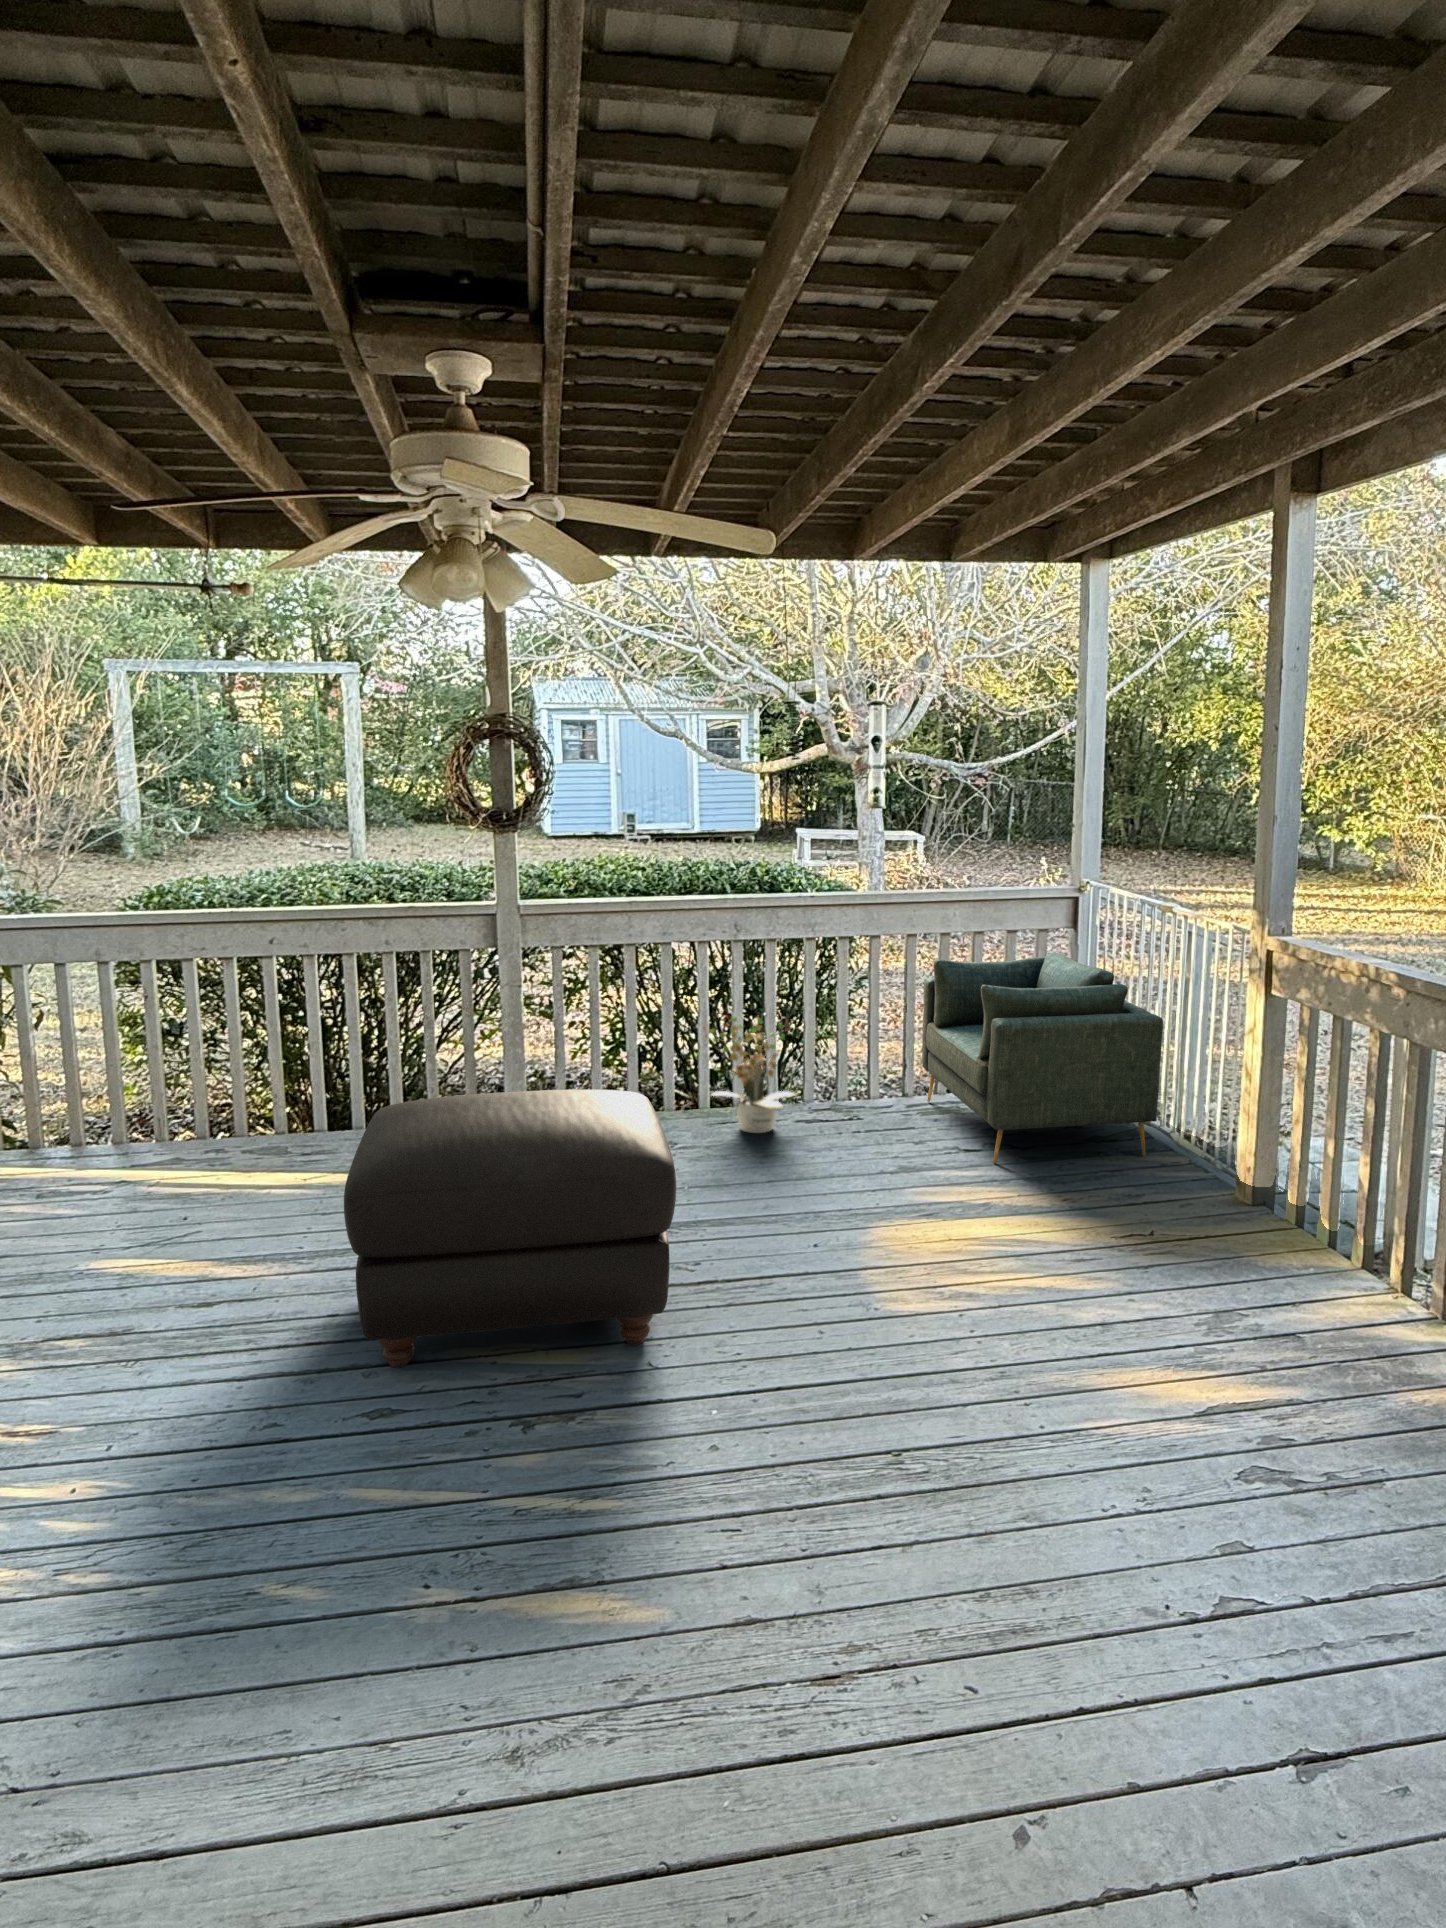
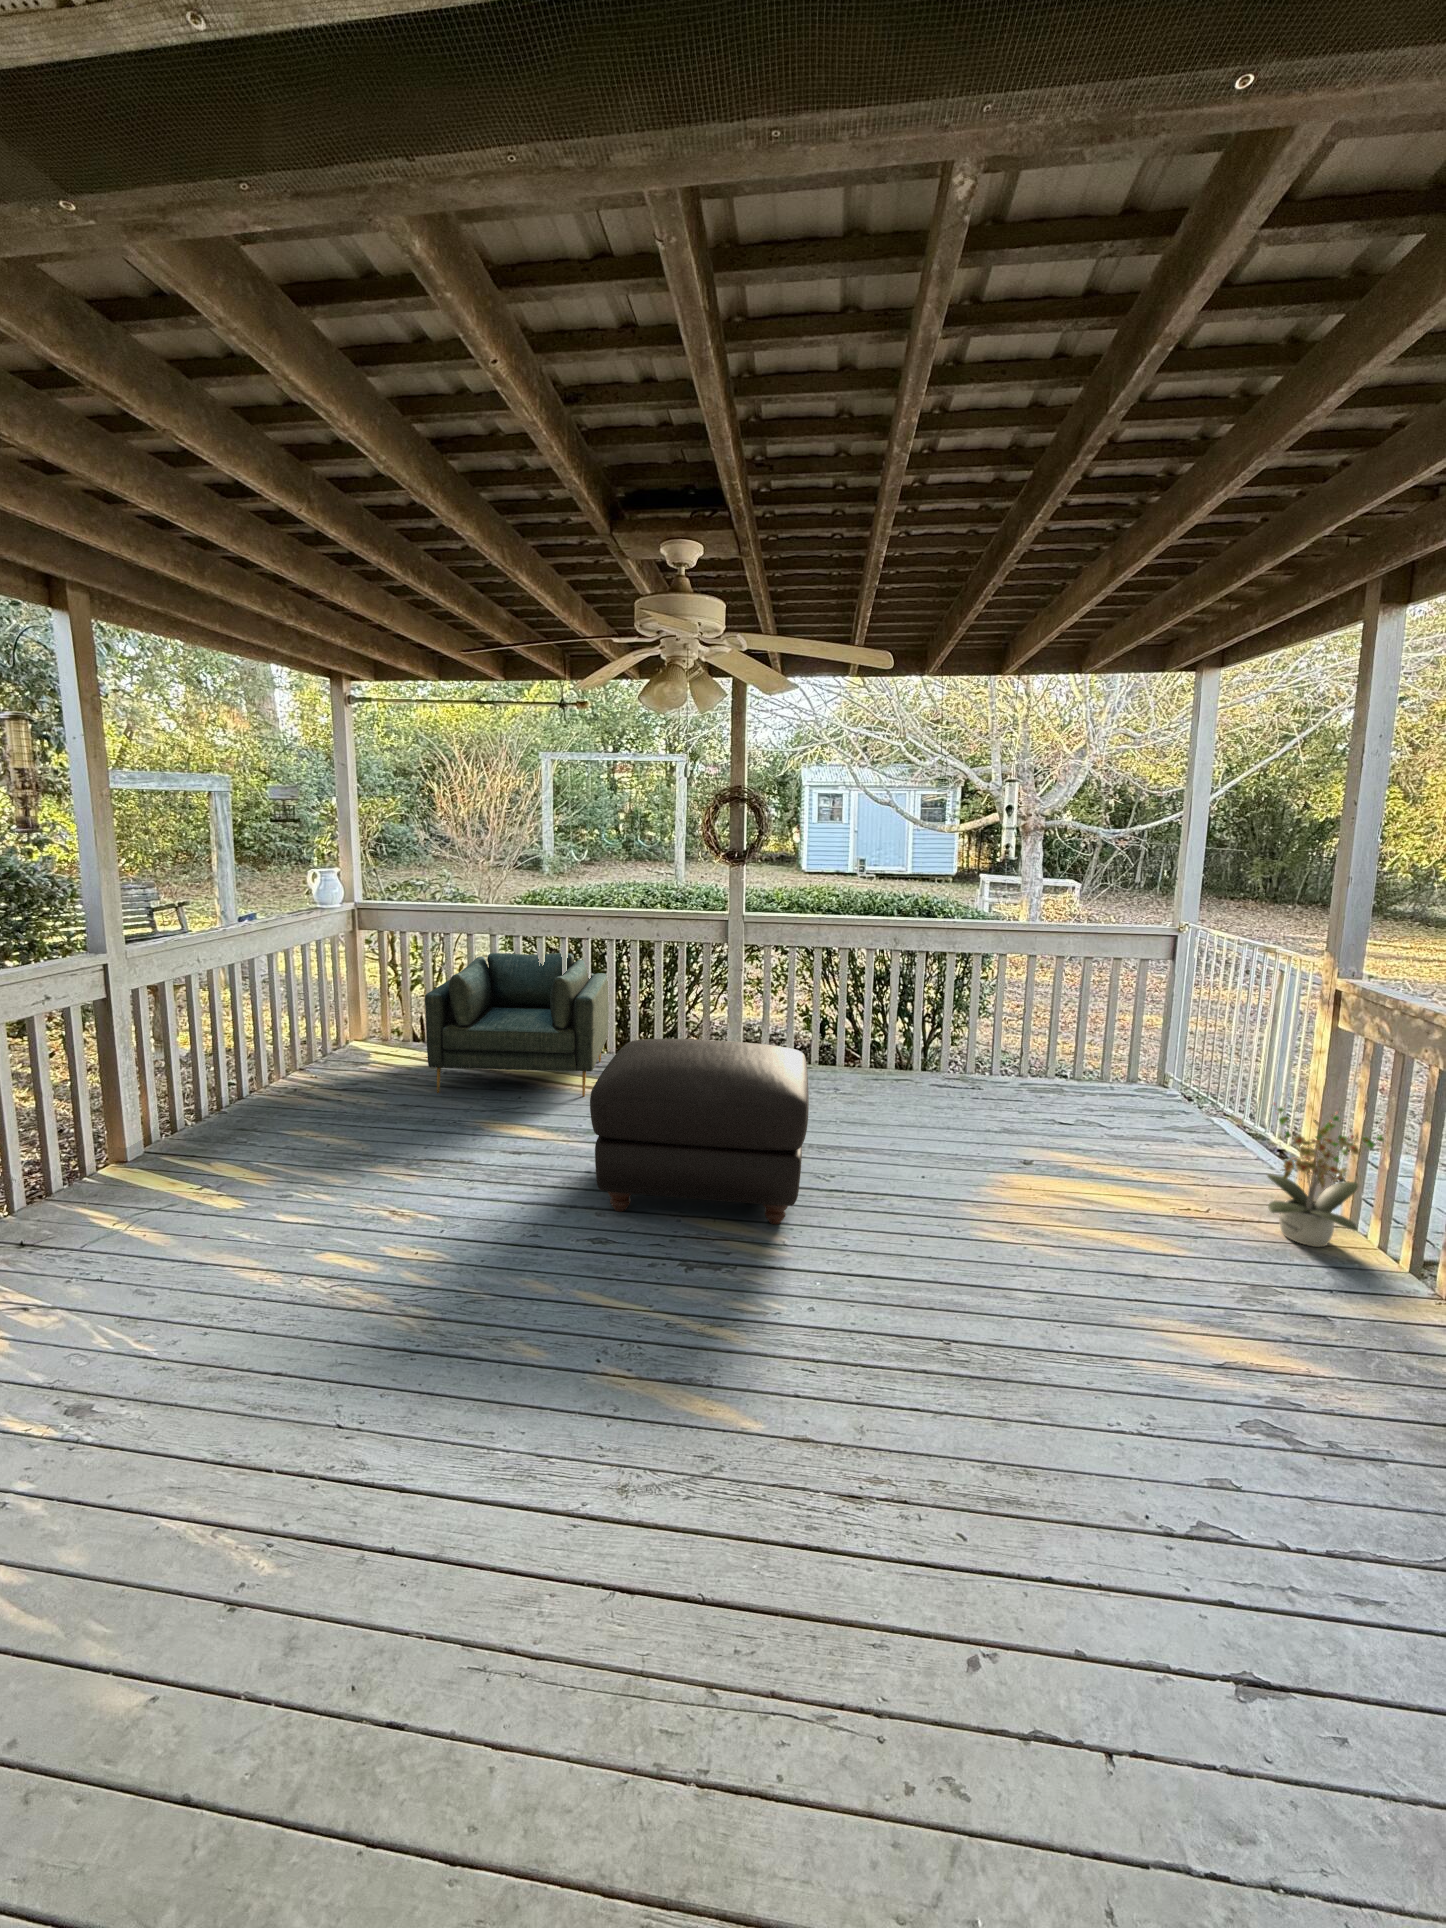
armchair: present [922,953,1163,1164] -> present [425,953,609,1097]
potted plant: present [704,1016,796,1133] -> present [1267,1103,1384,1247]

